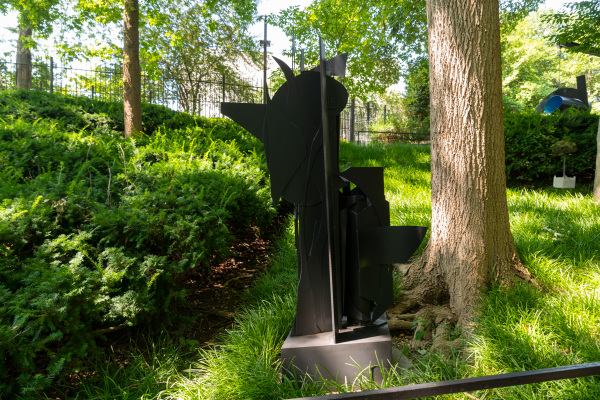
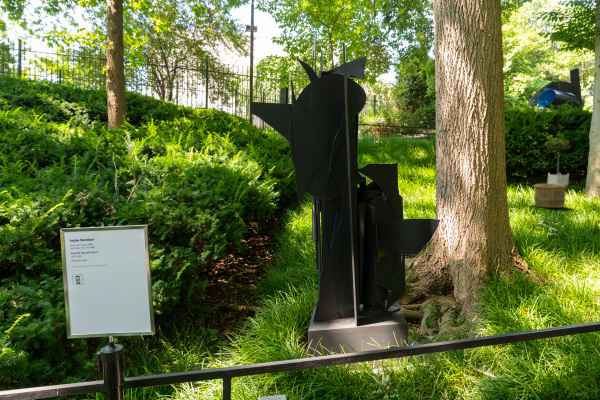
wooden bucket: none [538,187,573,212] -> present [534,184,566,208]

